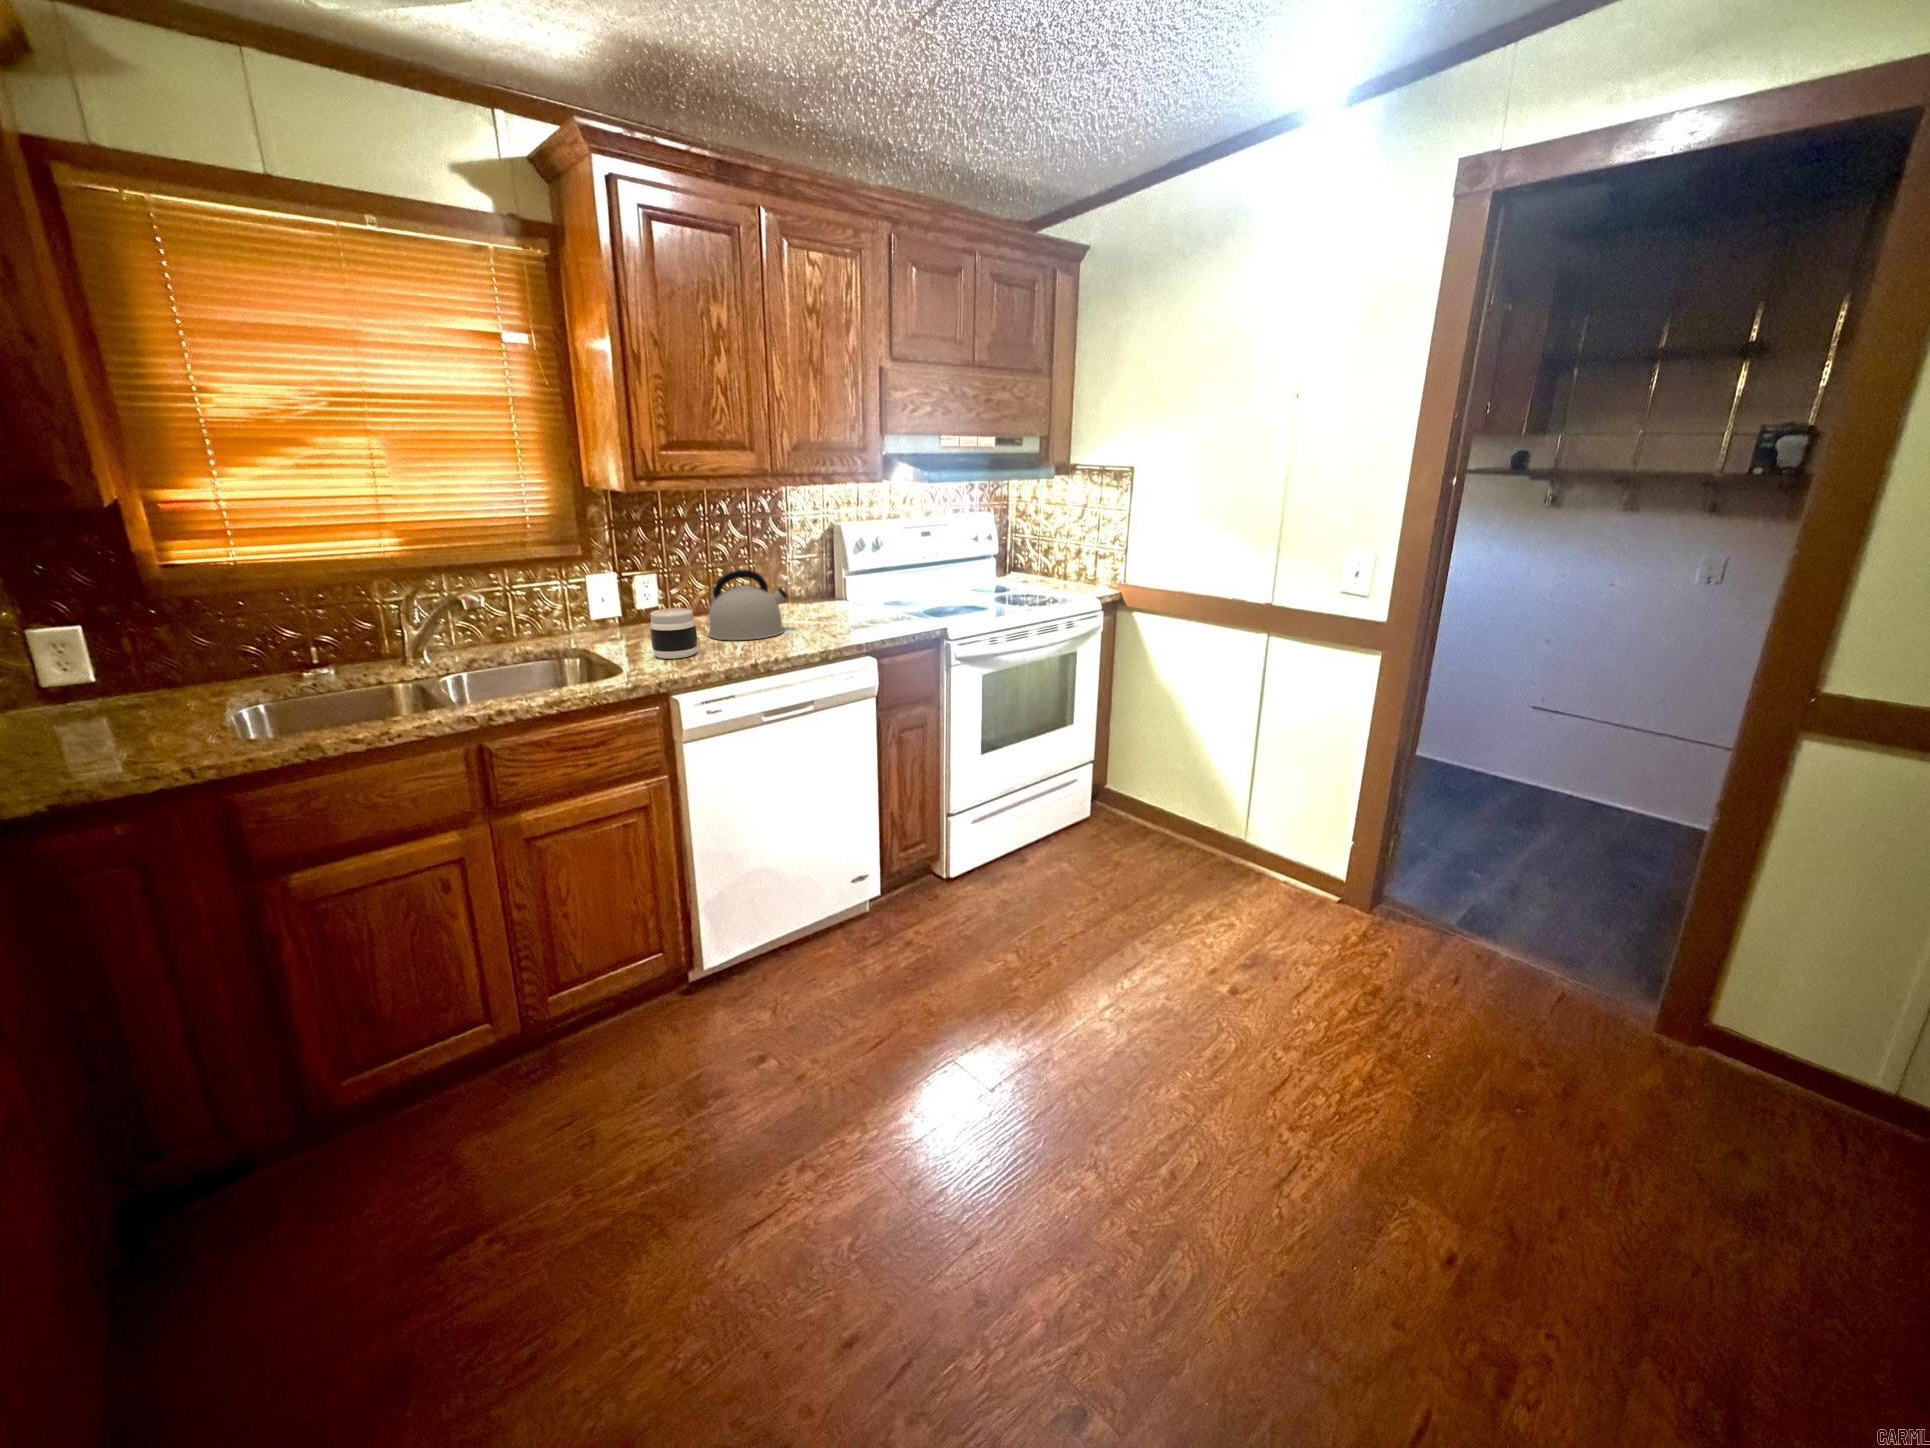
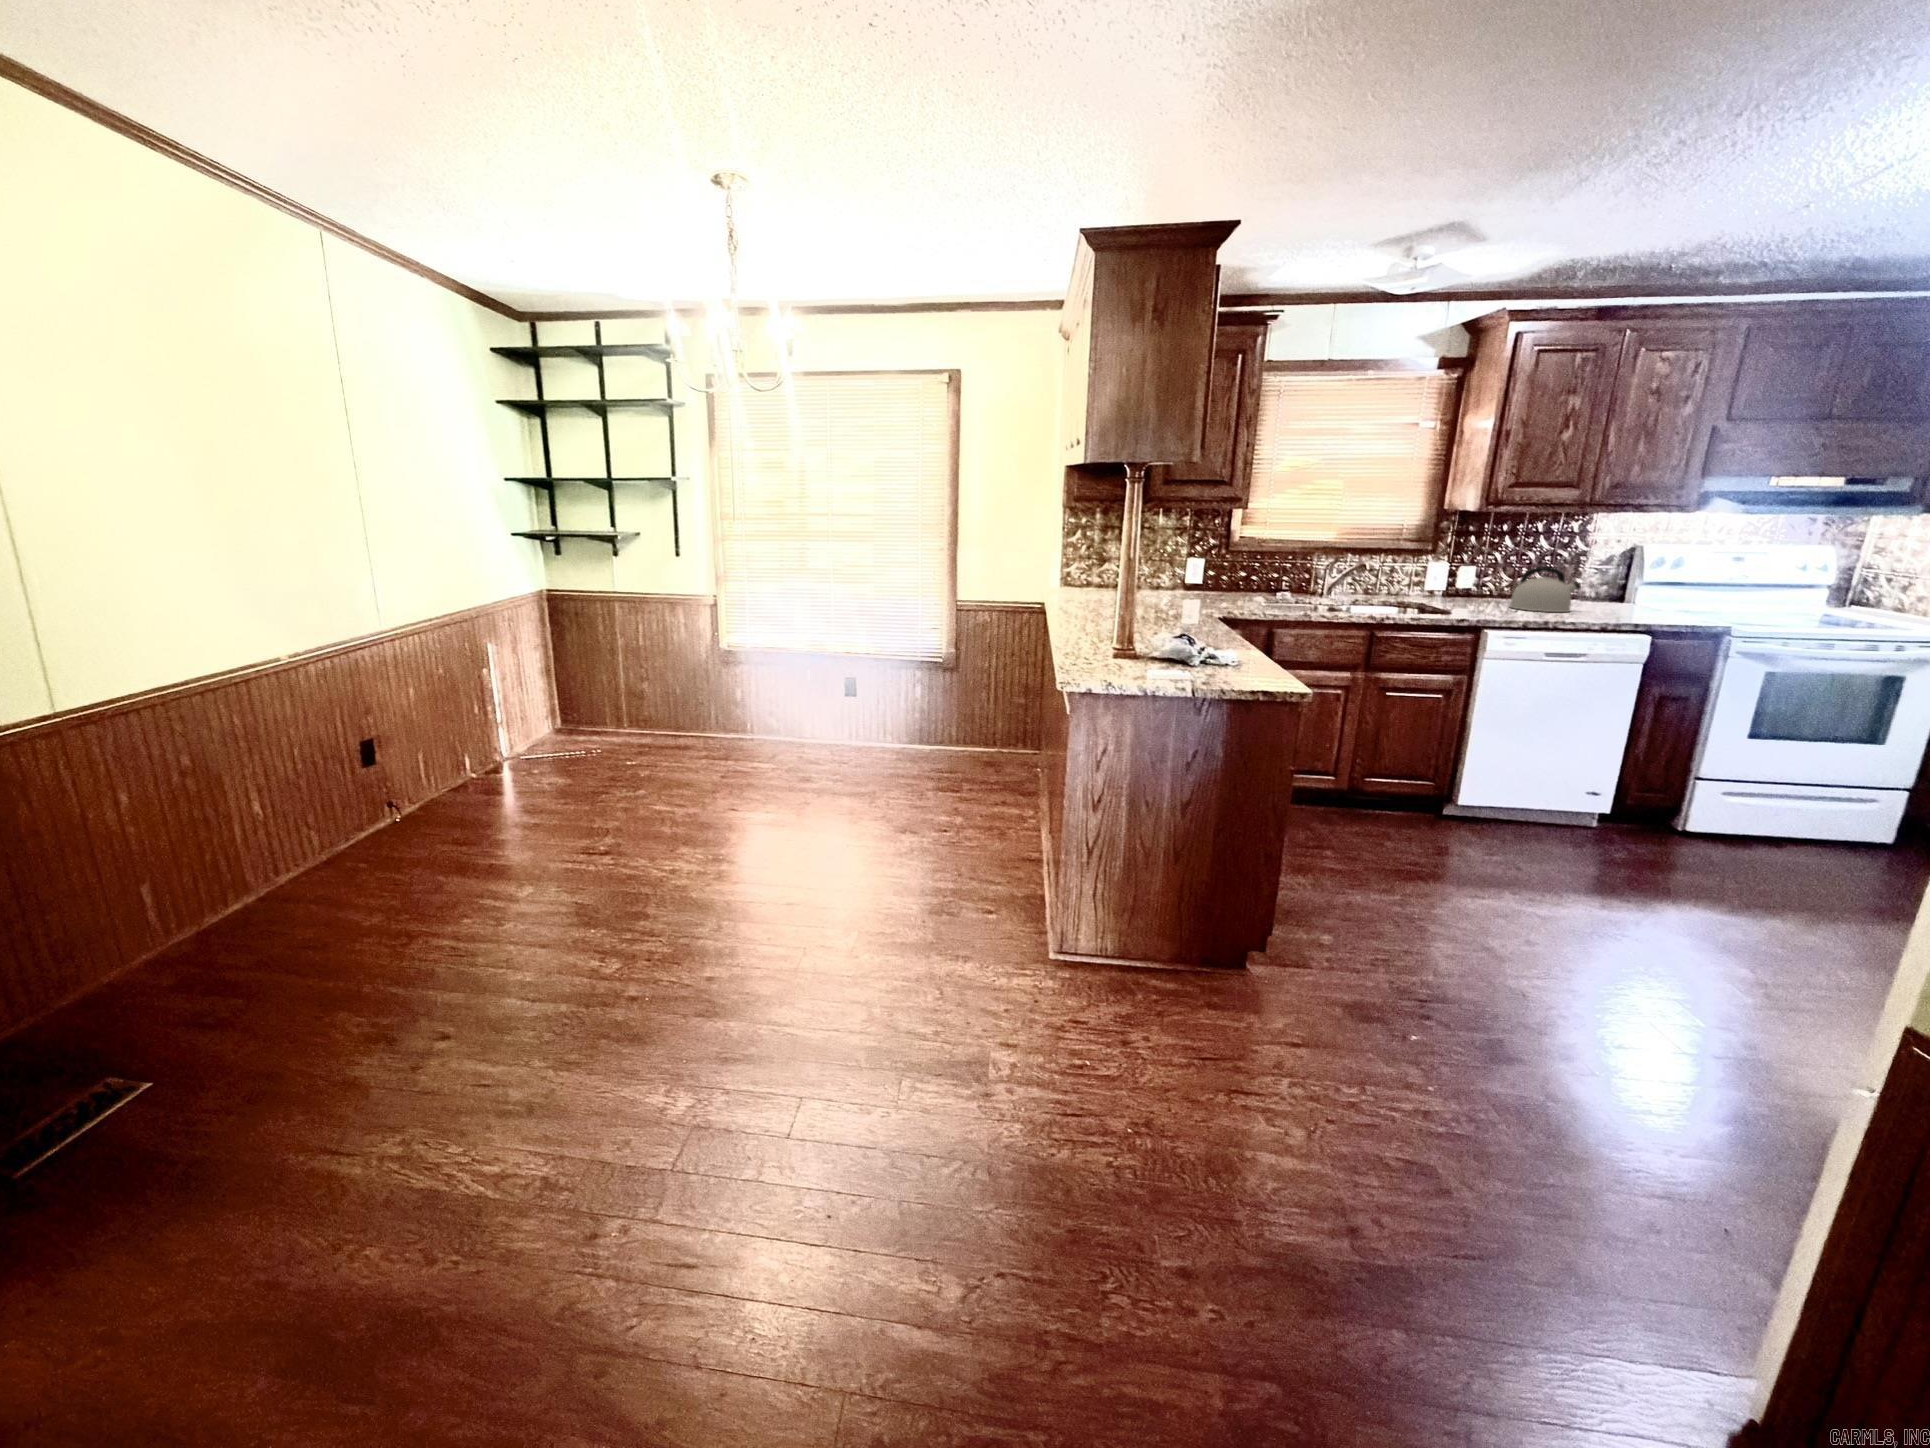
jar: present [650,608,697,659] -> none [1473,583,1506,612]

